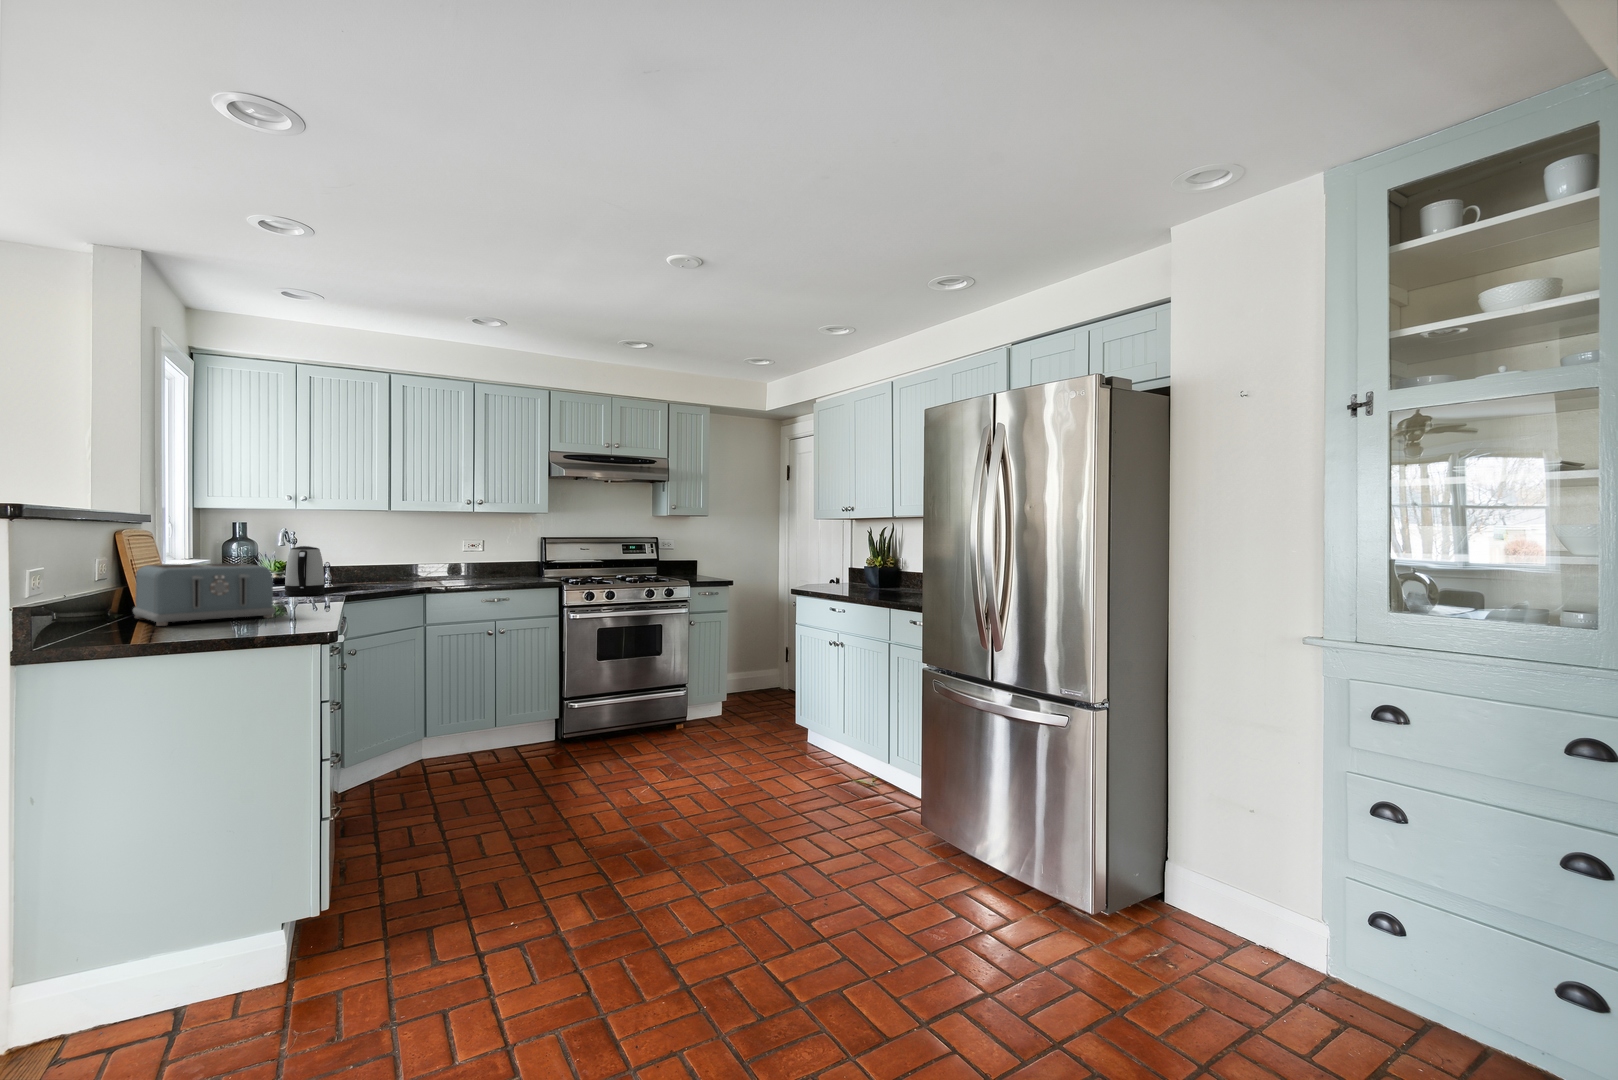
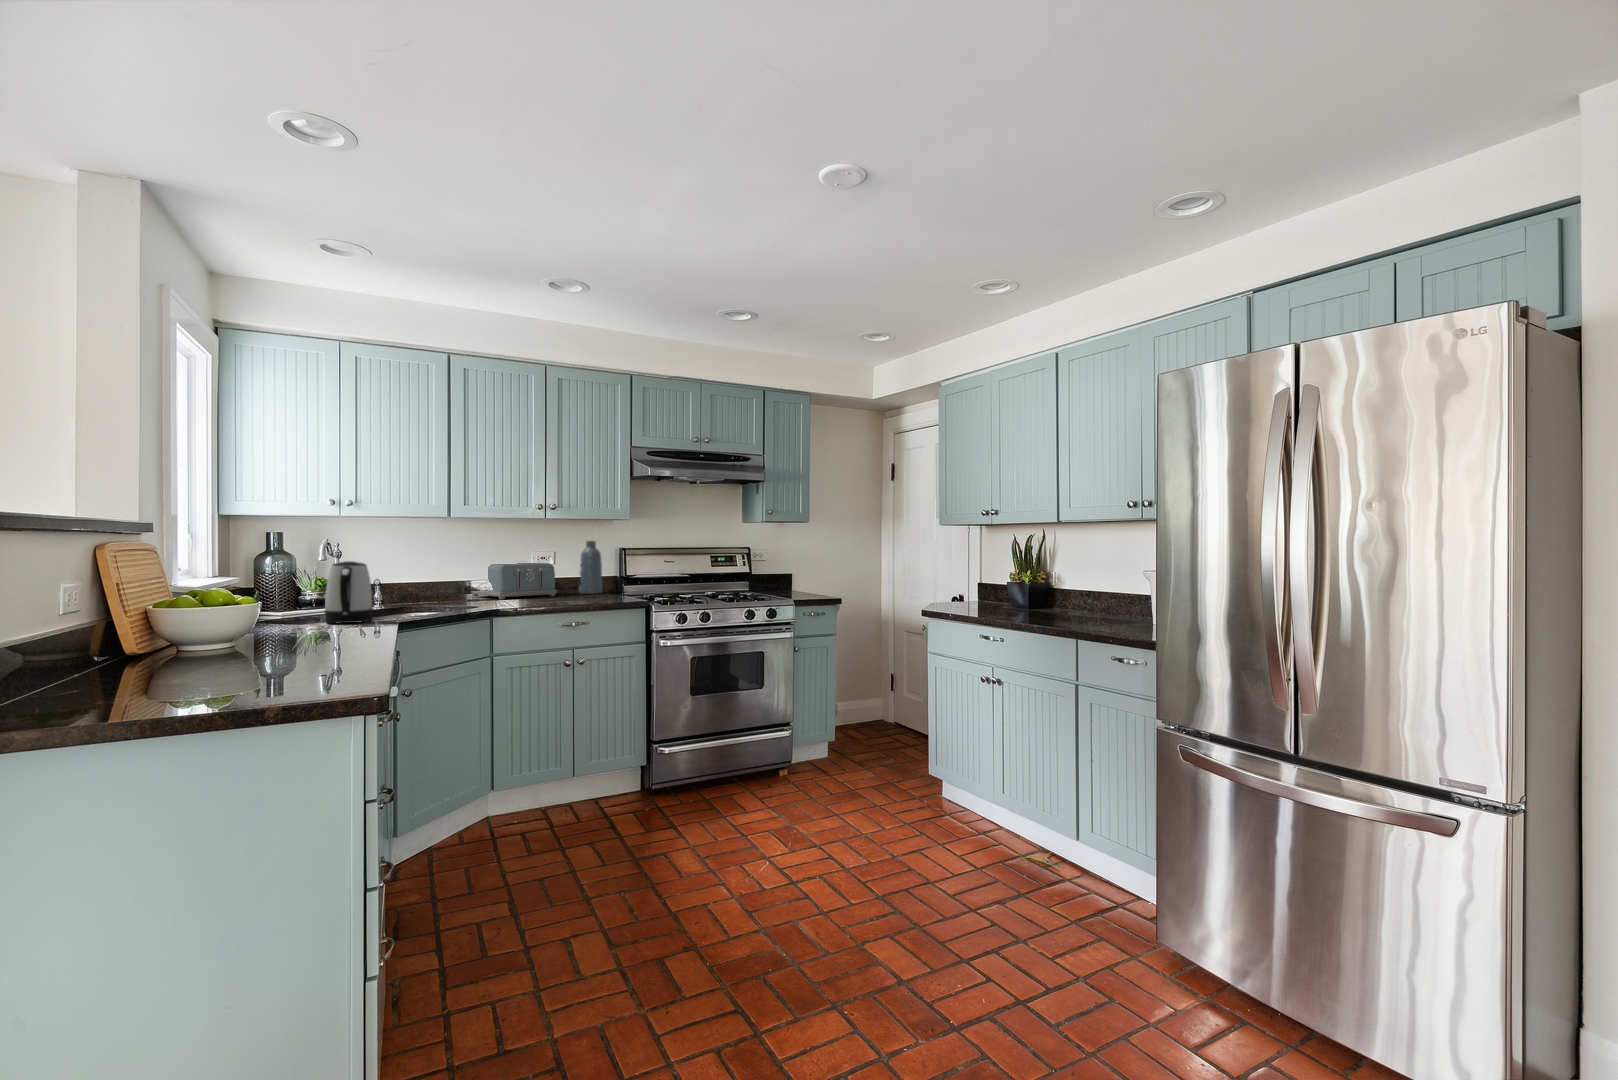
vase: none [506,531,526,577] -> present [579,541,602,594]
toaster: present [133,563,276,626] -> present [471,562,557,599]

